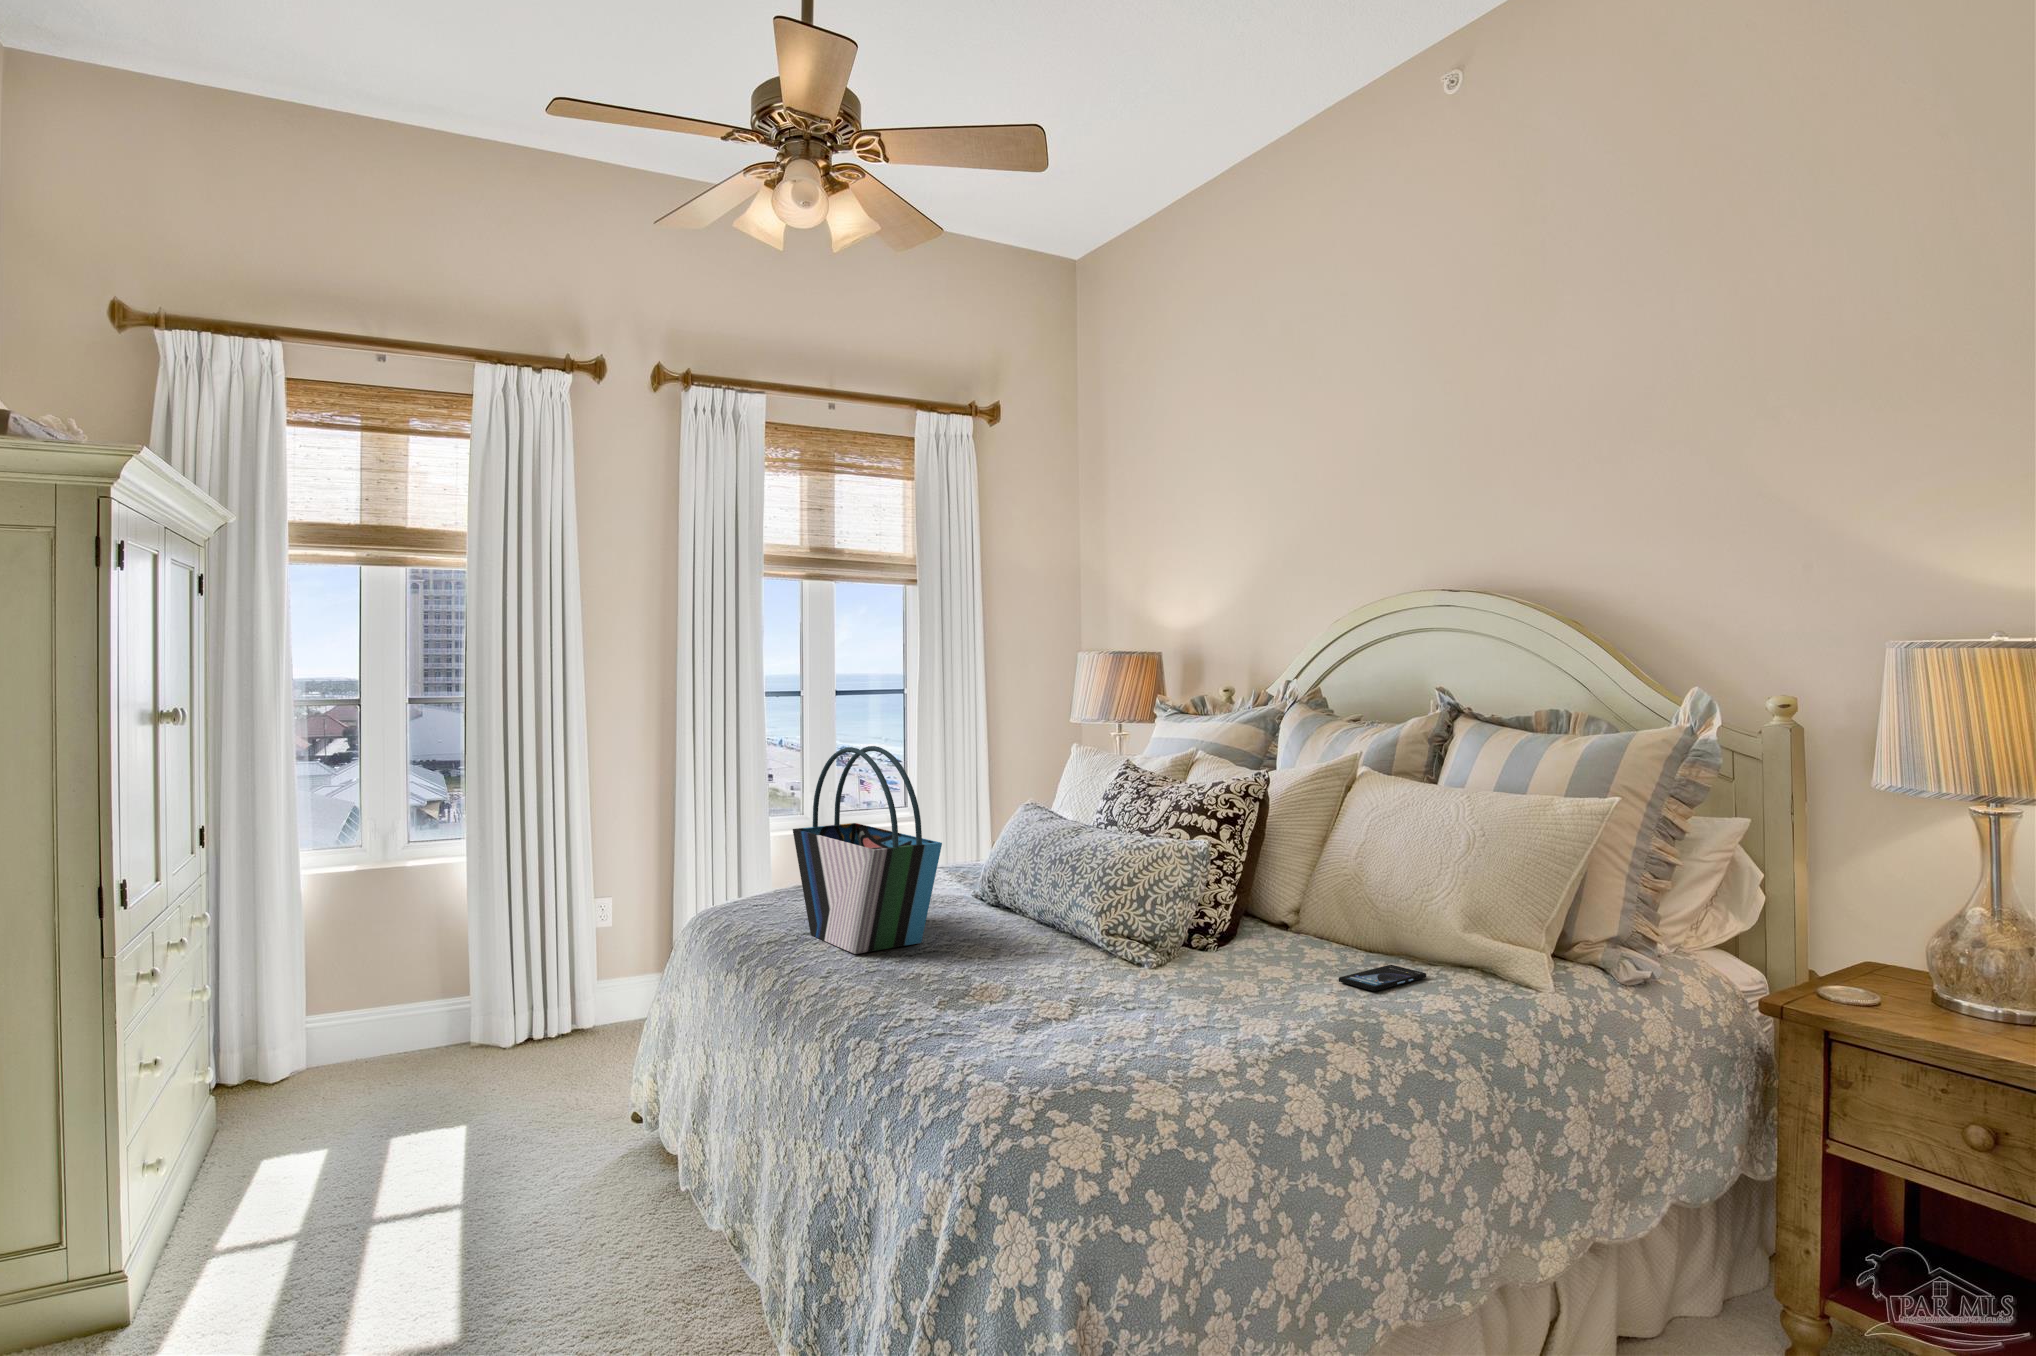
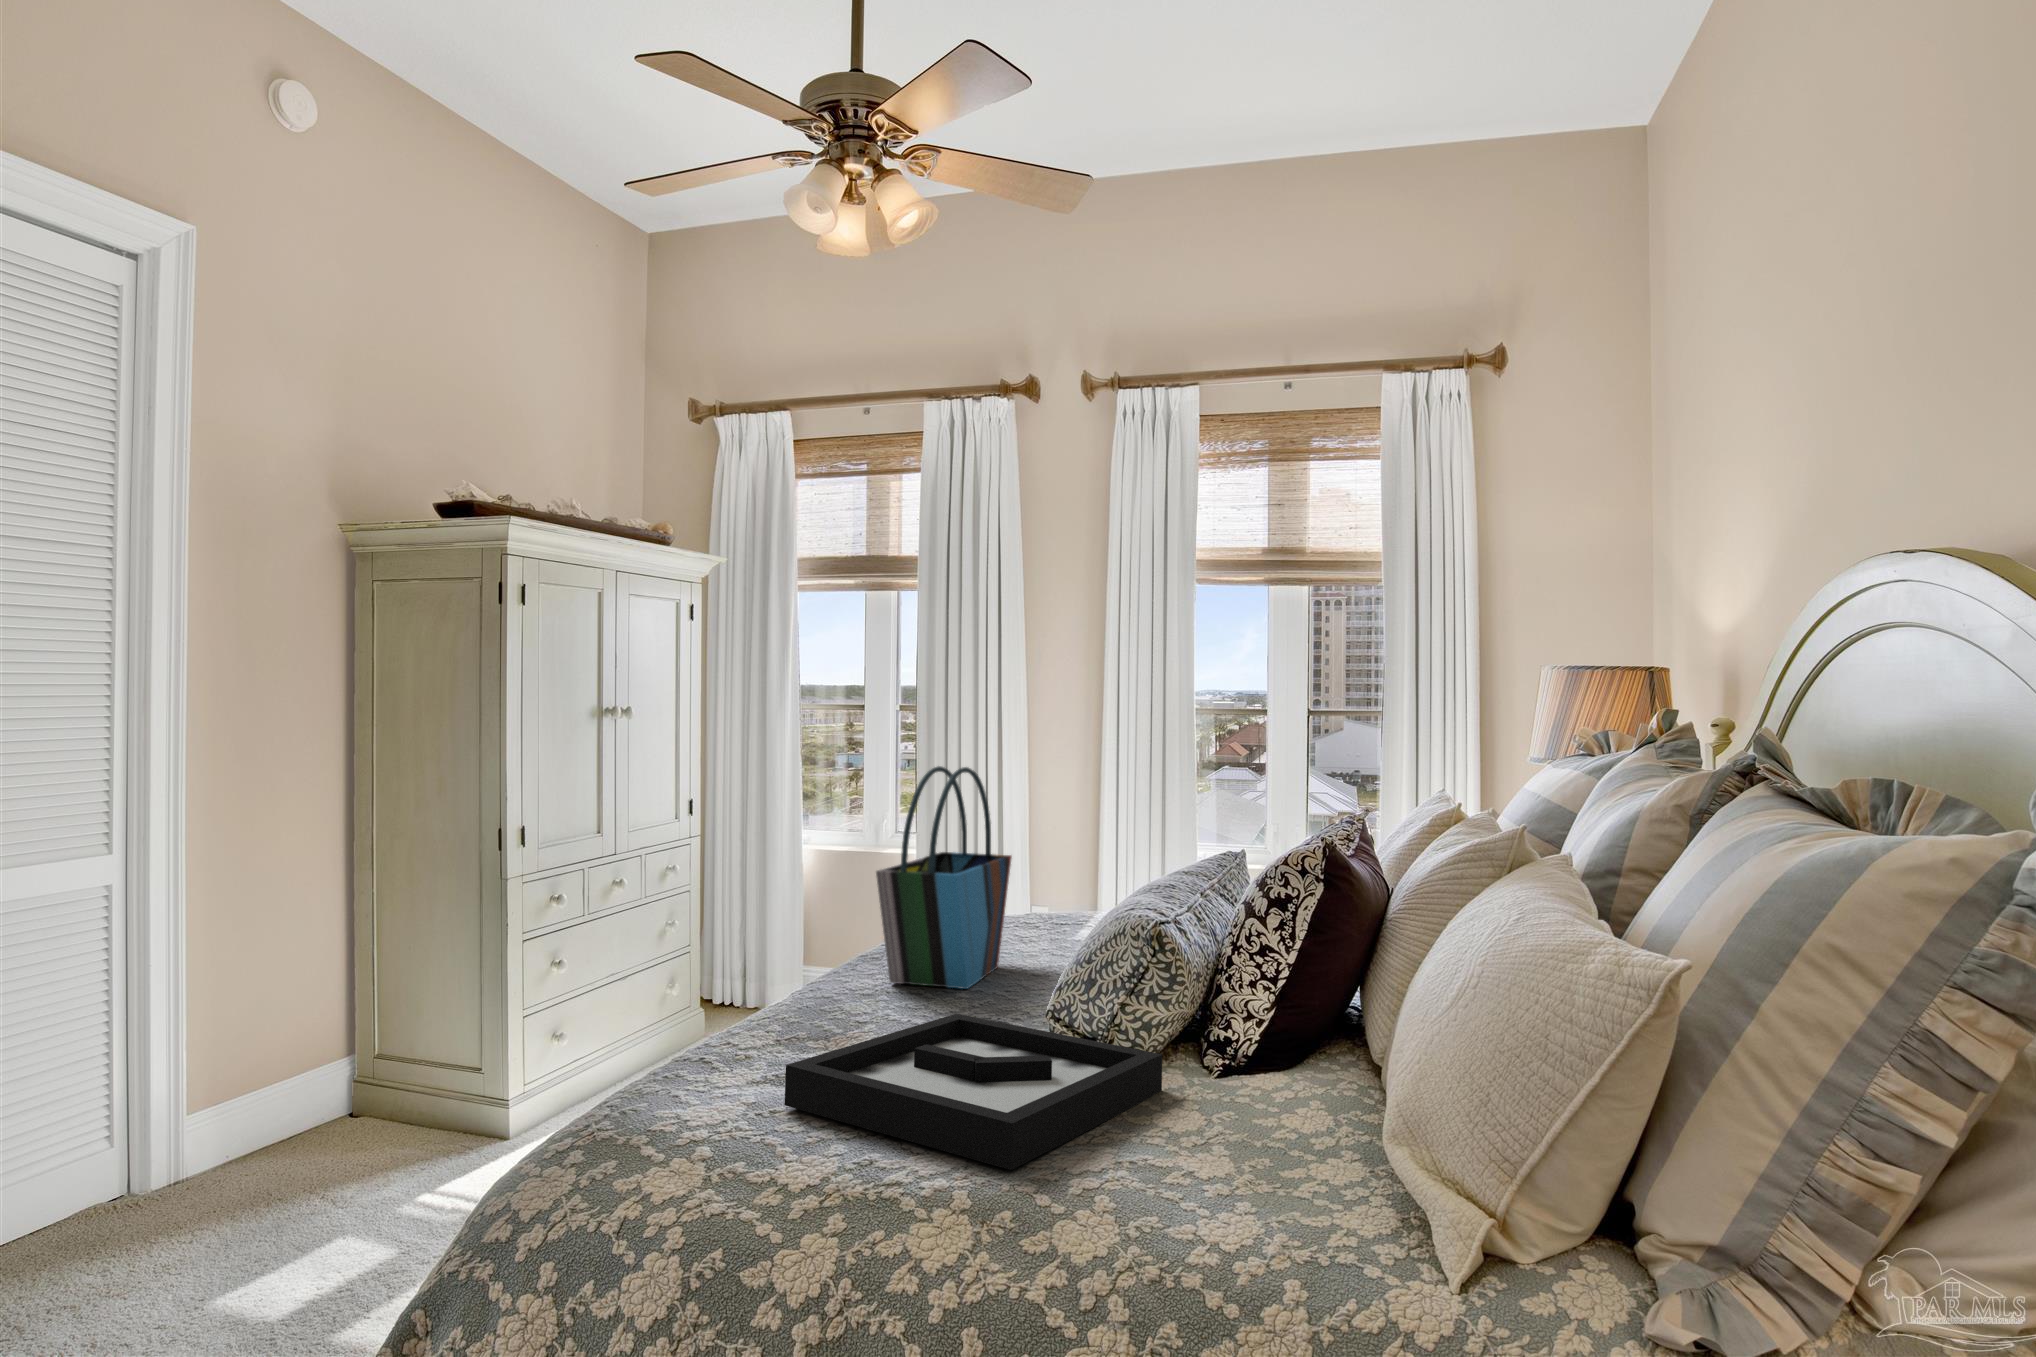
decorative tray: none [1055,937,1324,1036] -> present [785,1014,1162,1170]
smartphone: present [1339,965,1426,991] -> none [1175,1145,1318,1192]

